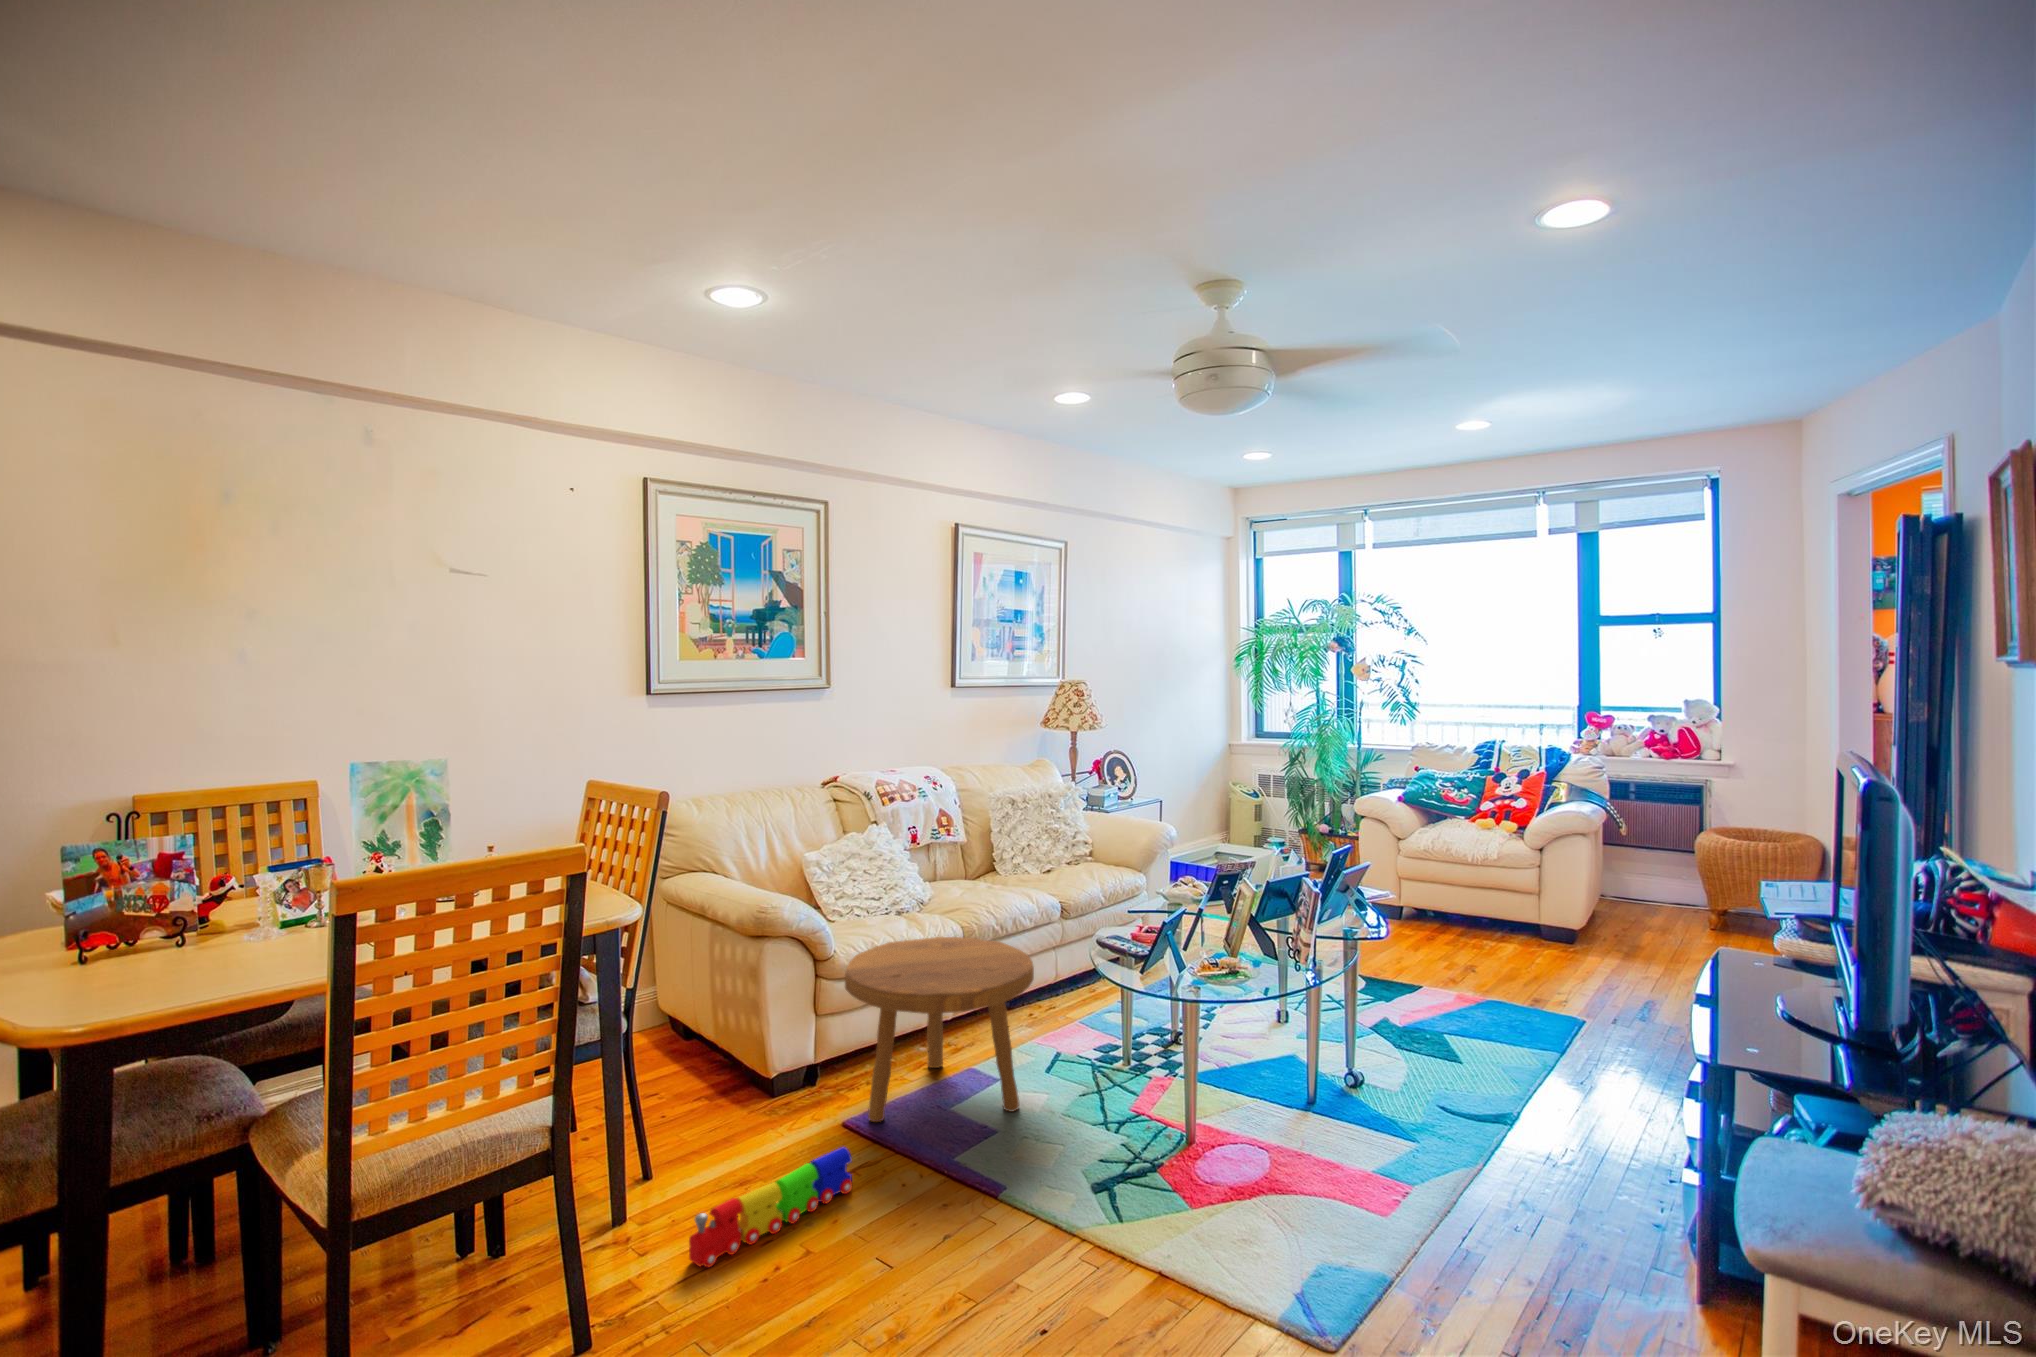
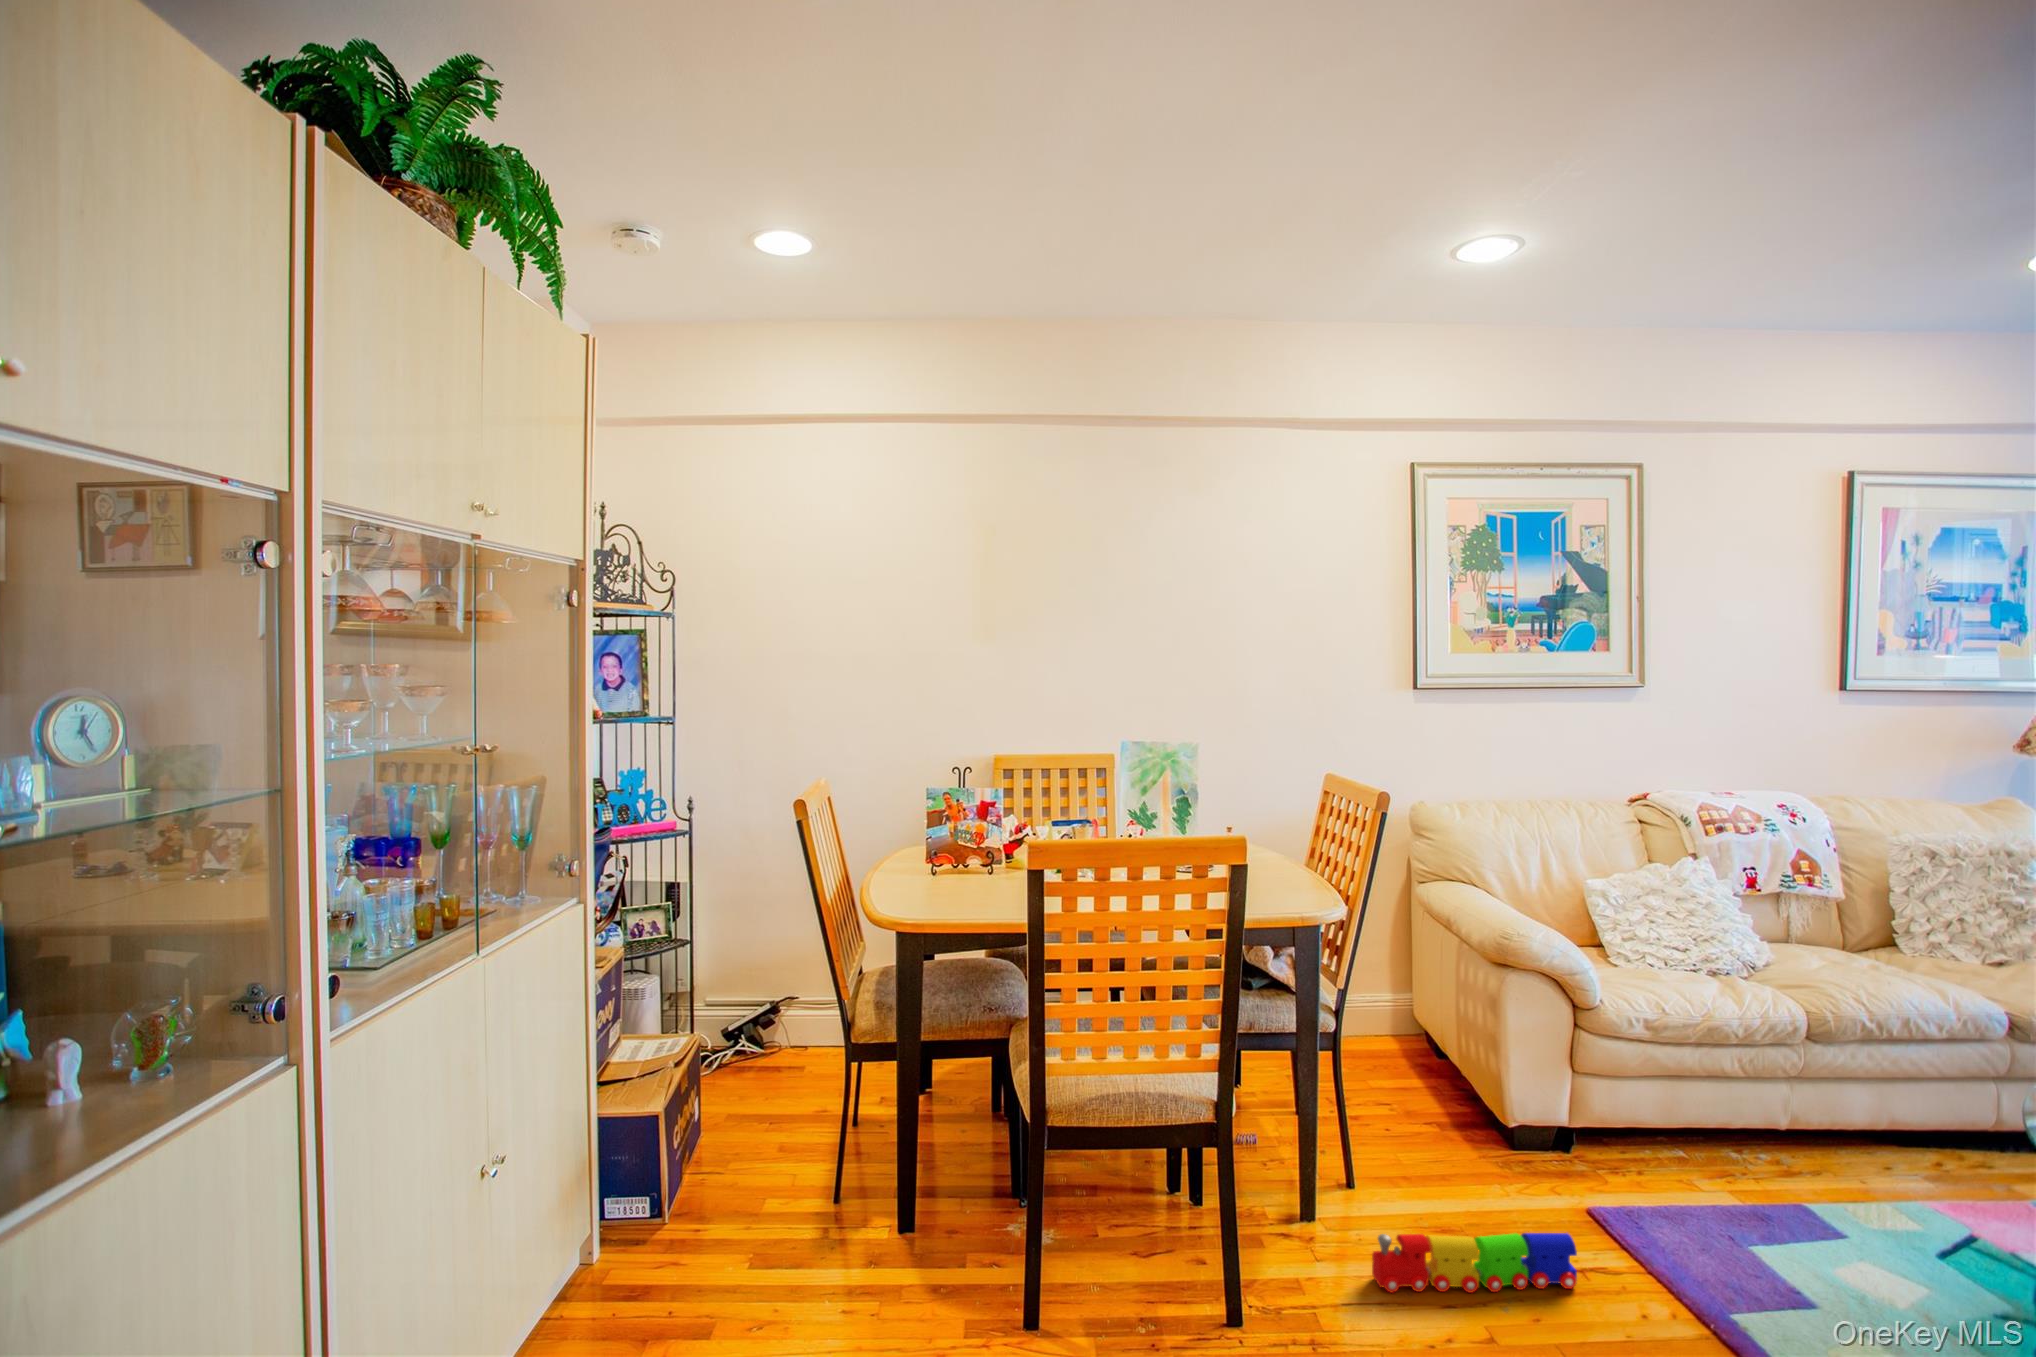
footstool: present [845,937,1034,1122] -> none [1601,1010,1910,1293]

